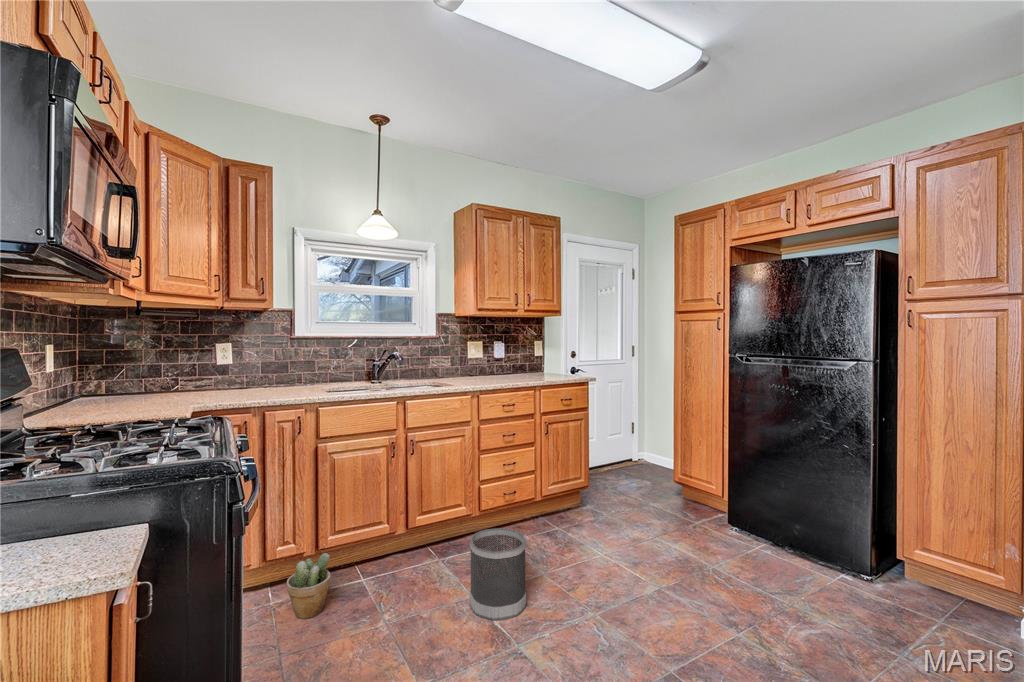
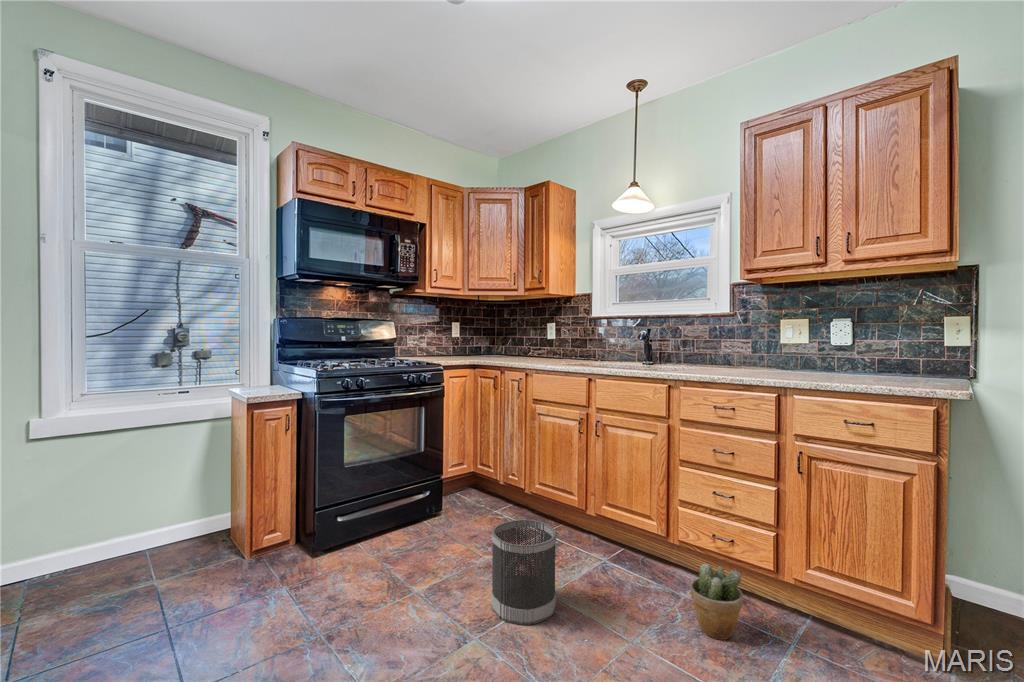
potted plant: present [287,553,331,619] -> present [690,564,743,640]

